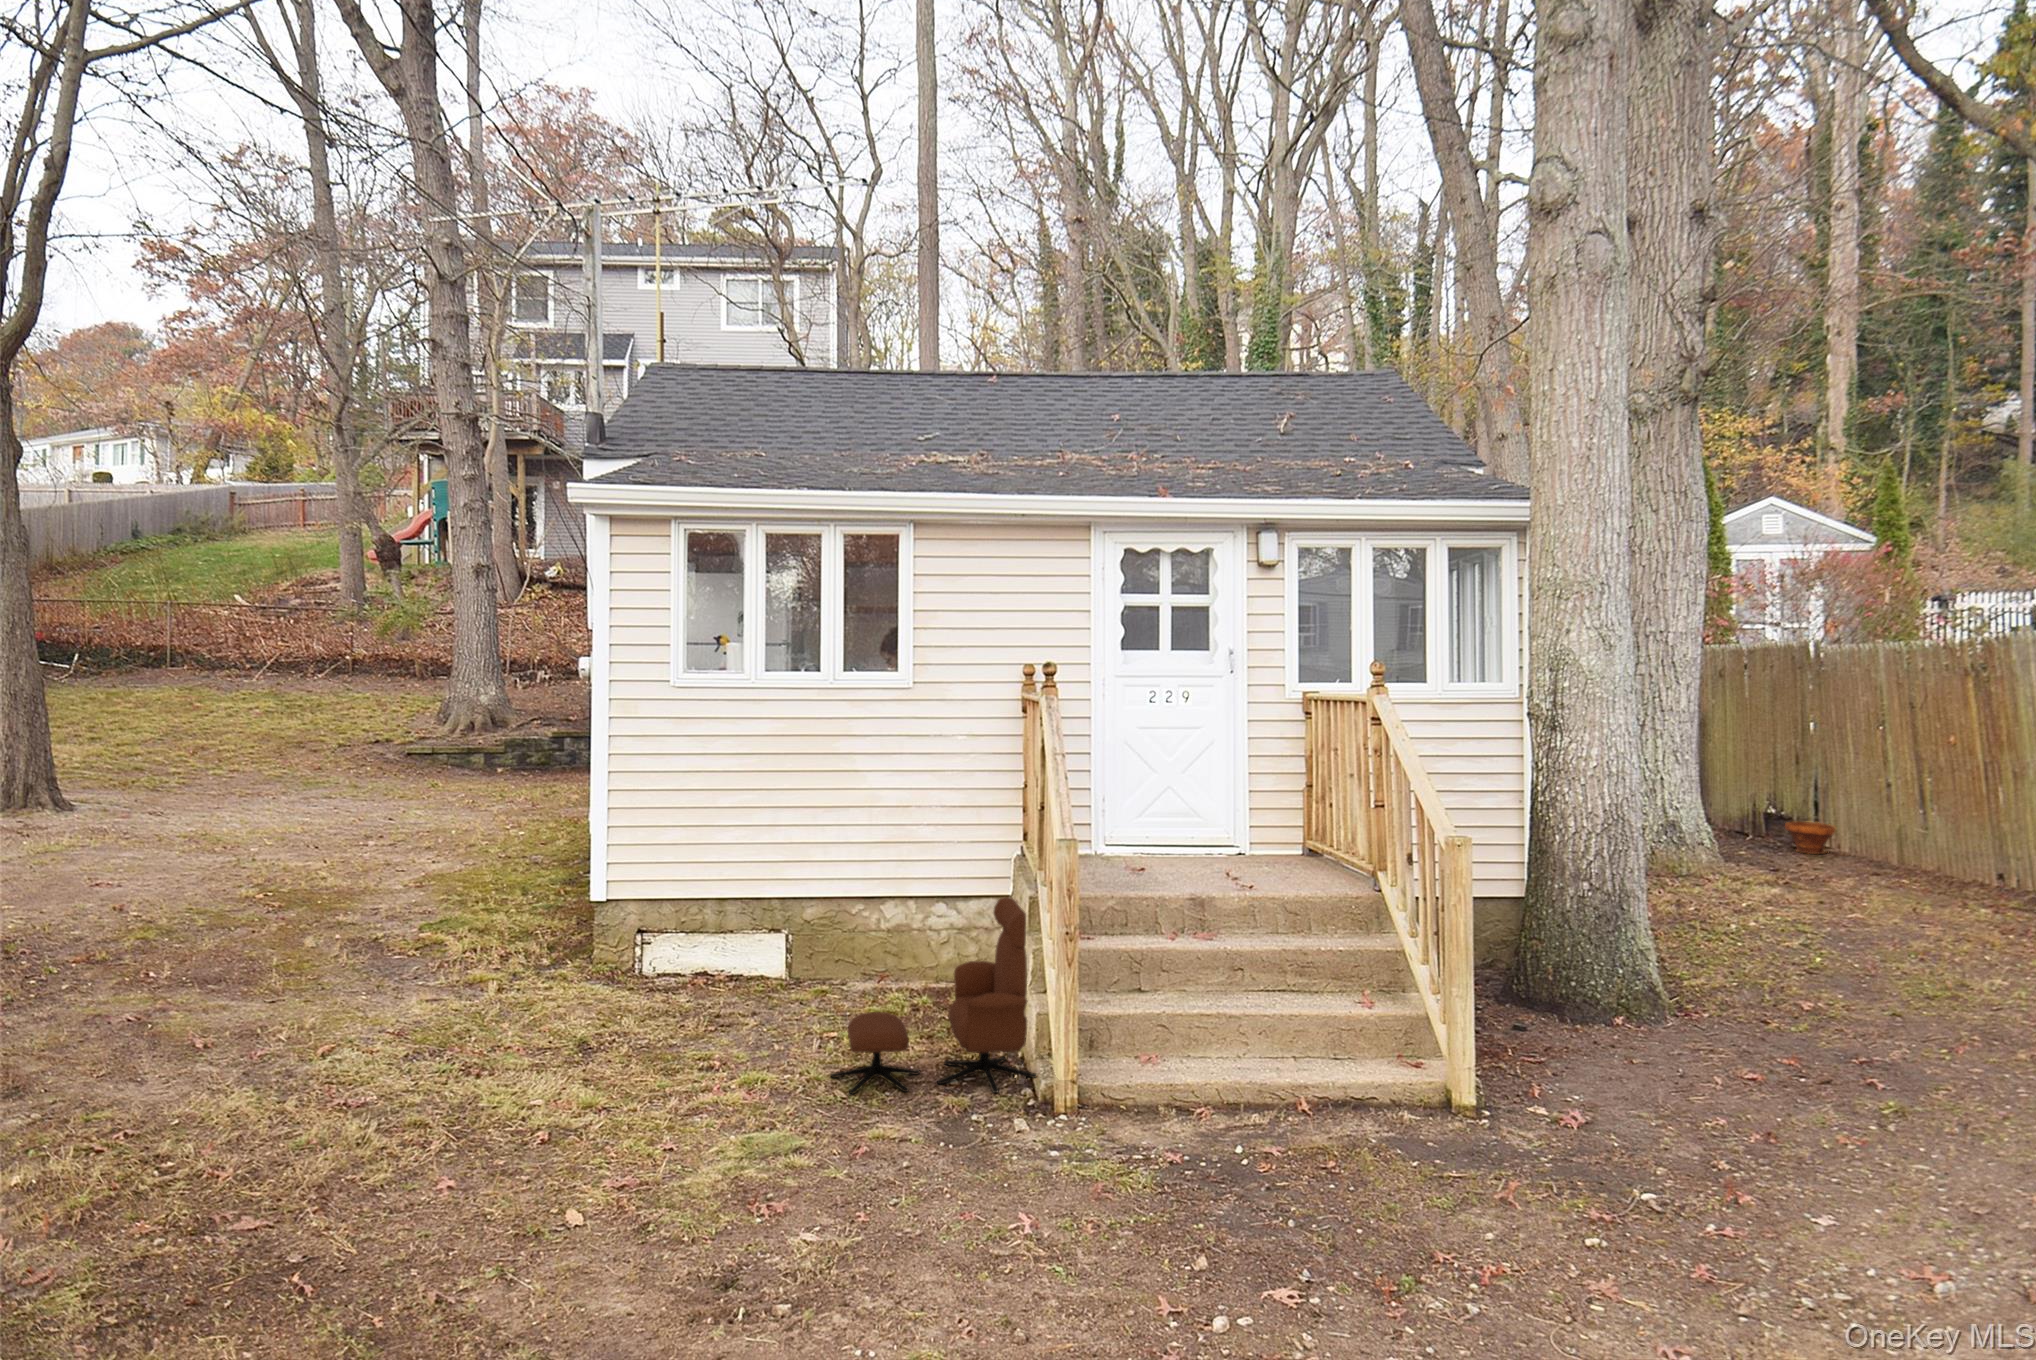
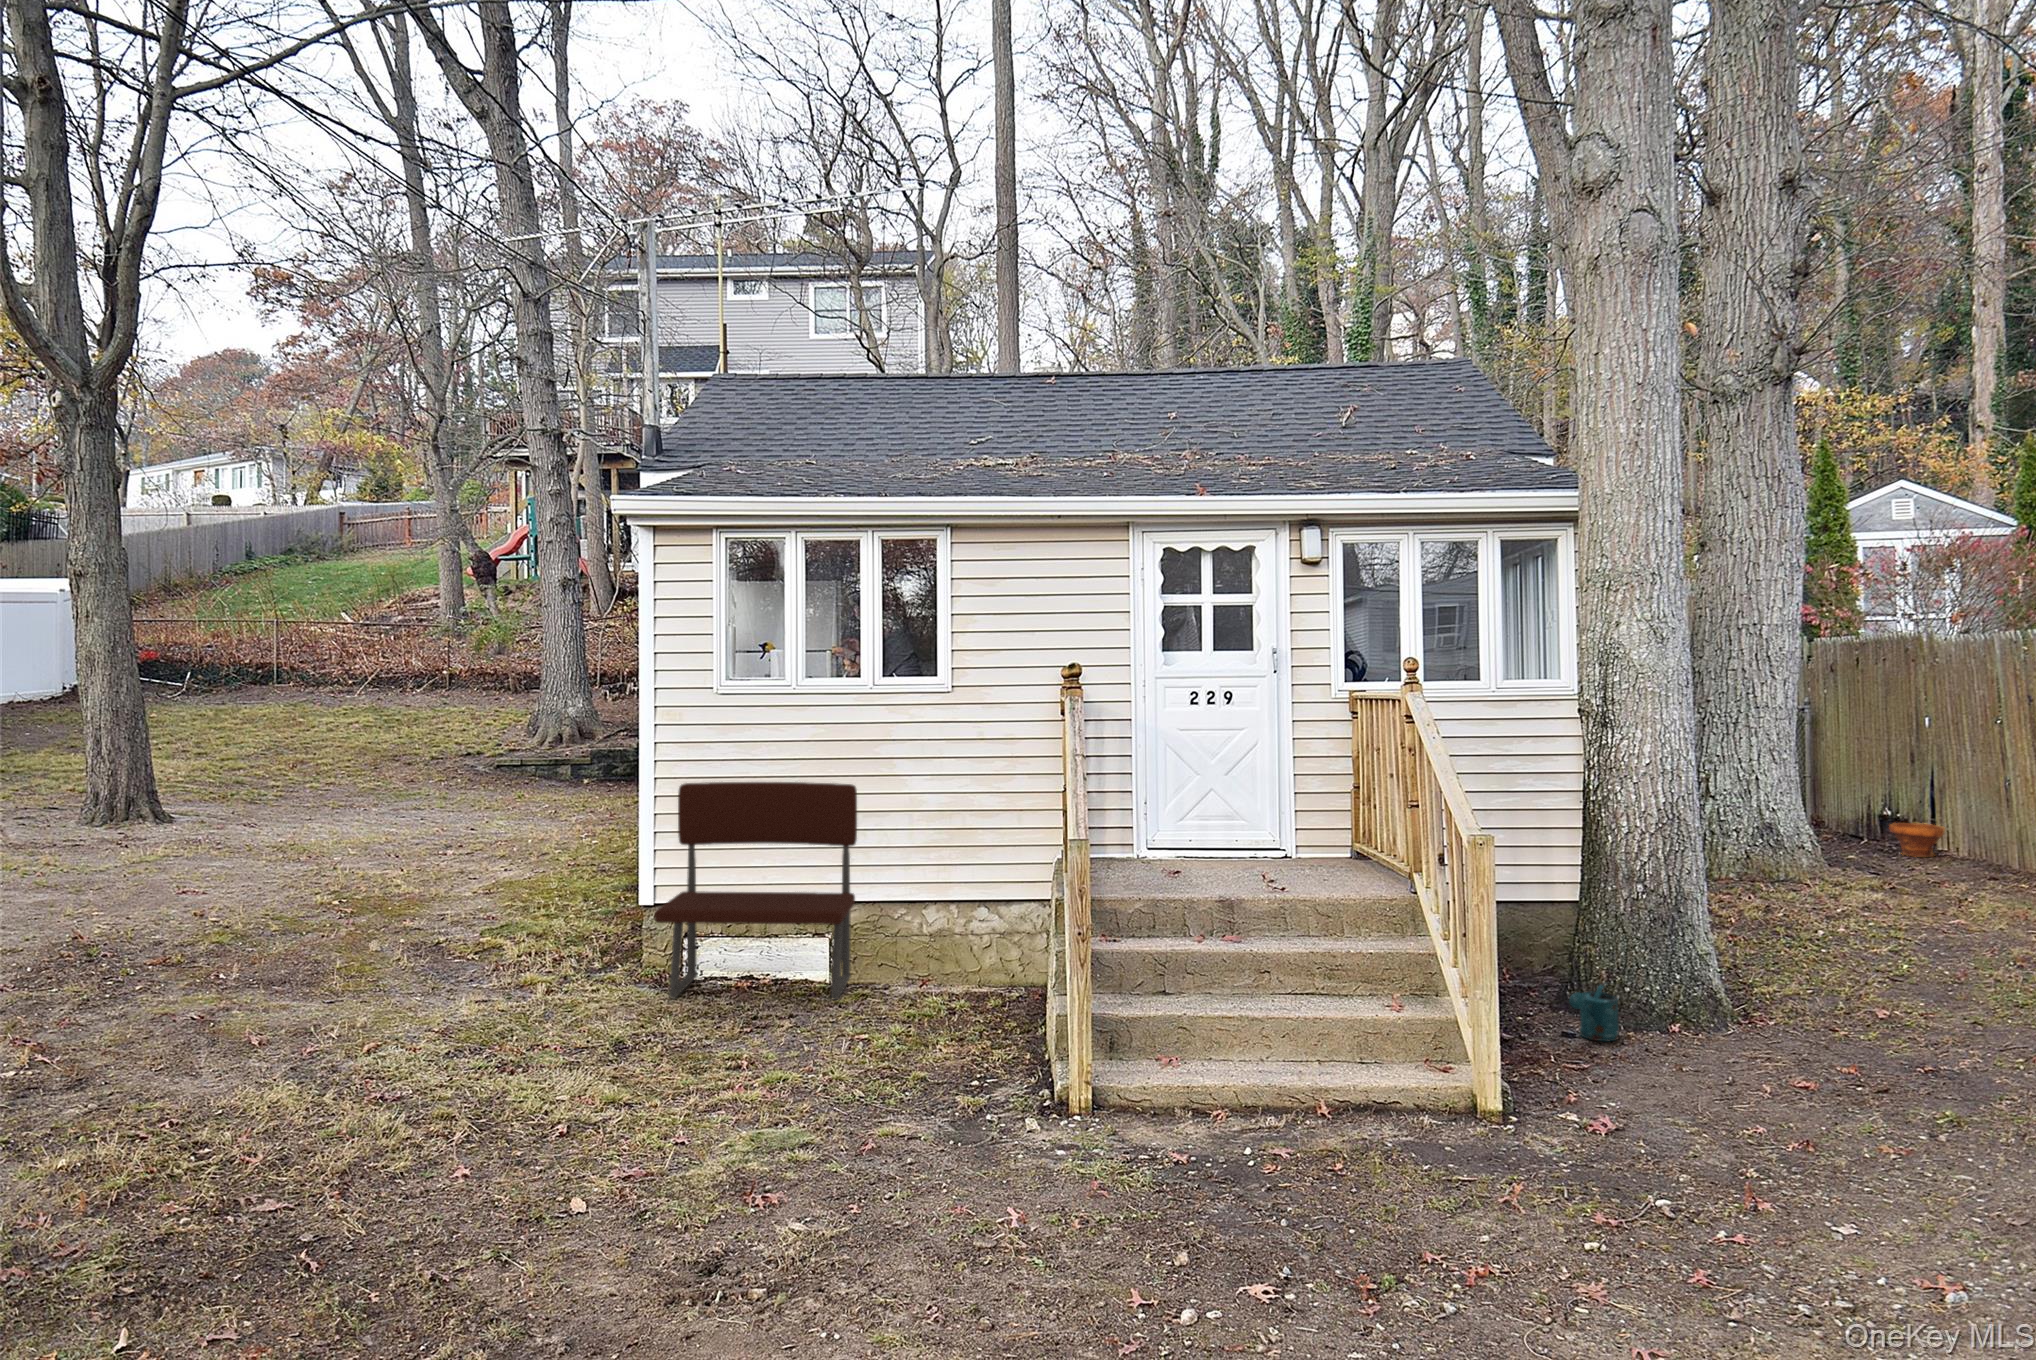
bench: none [617,779,821,999] -> present [654,782,857,1000]
lounge chair: present [830,897,1037,1094] -> none [849,897,1056,1093]
watering can: none [1525,977,1569,1035] -> present [1569,982,1619,1041]

